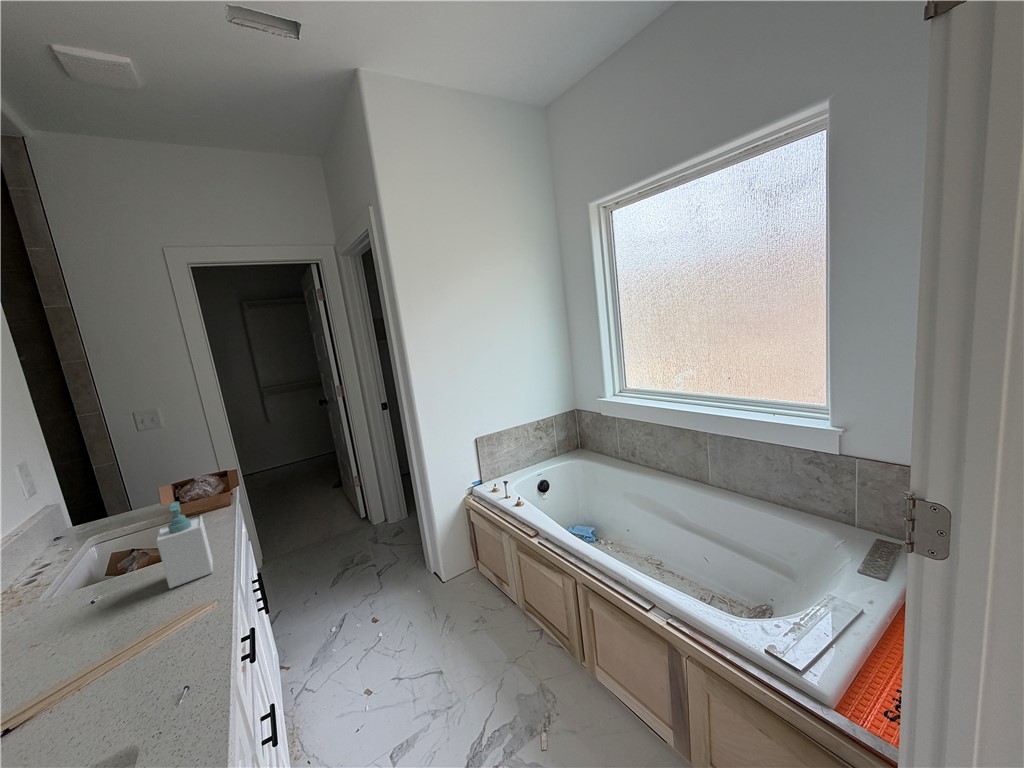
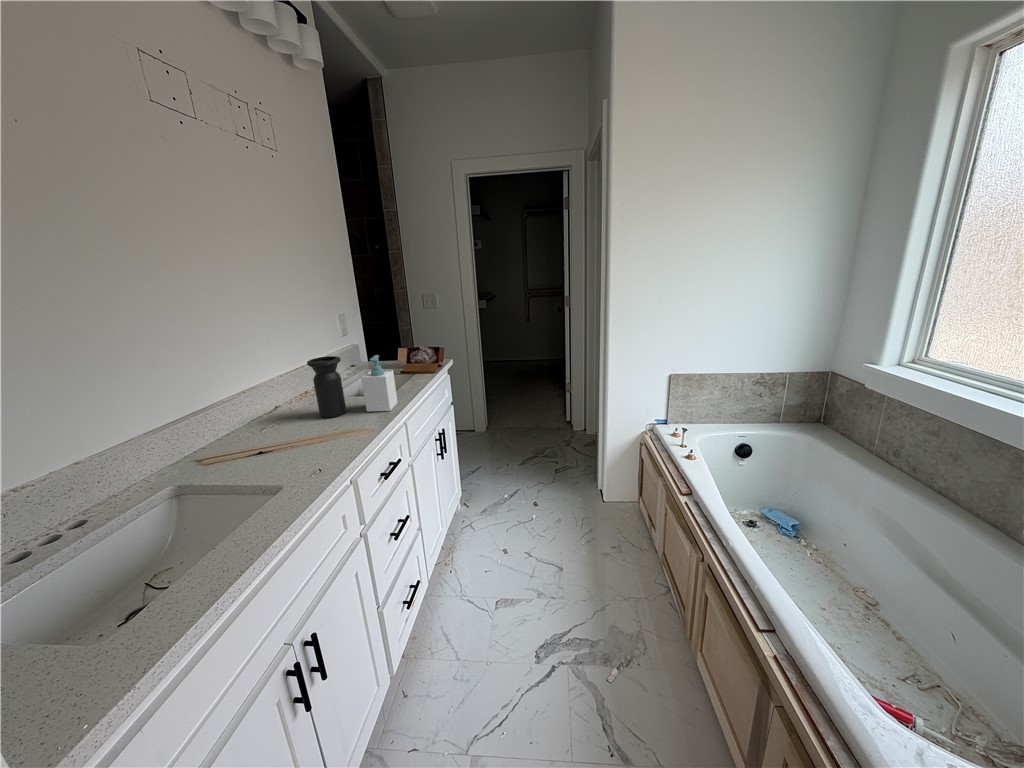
vase: none [39,524,126,631] -> present [307,356,346,418]

